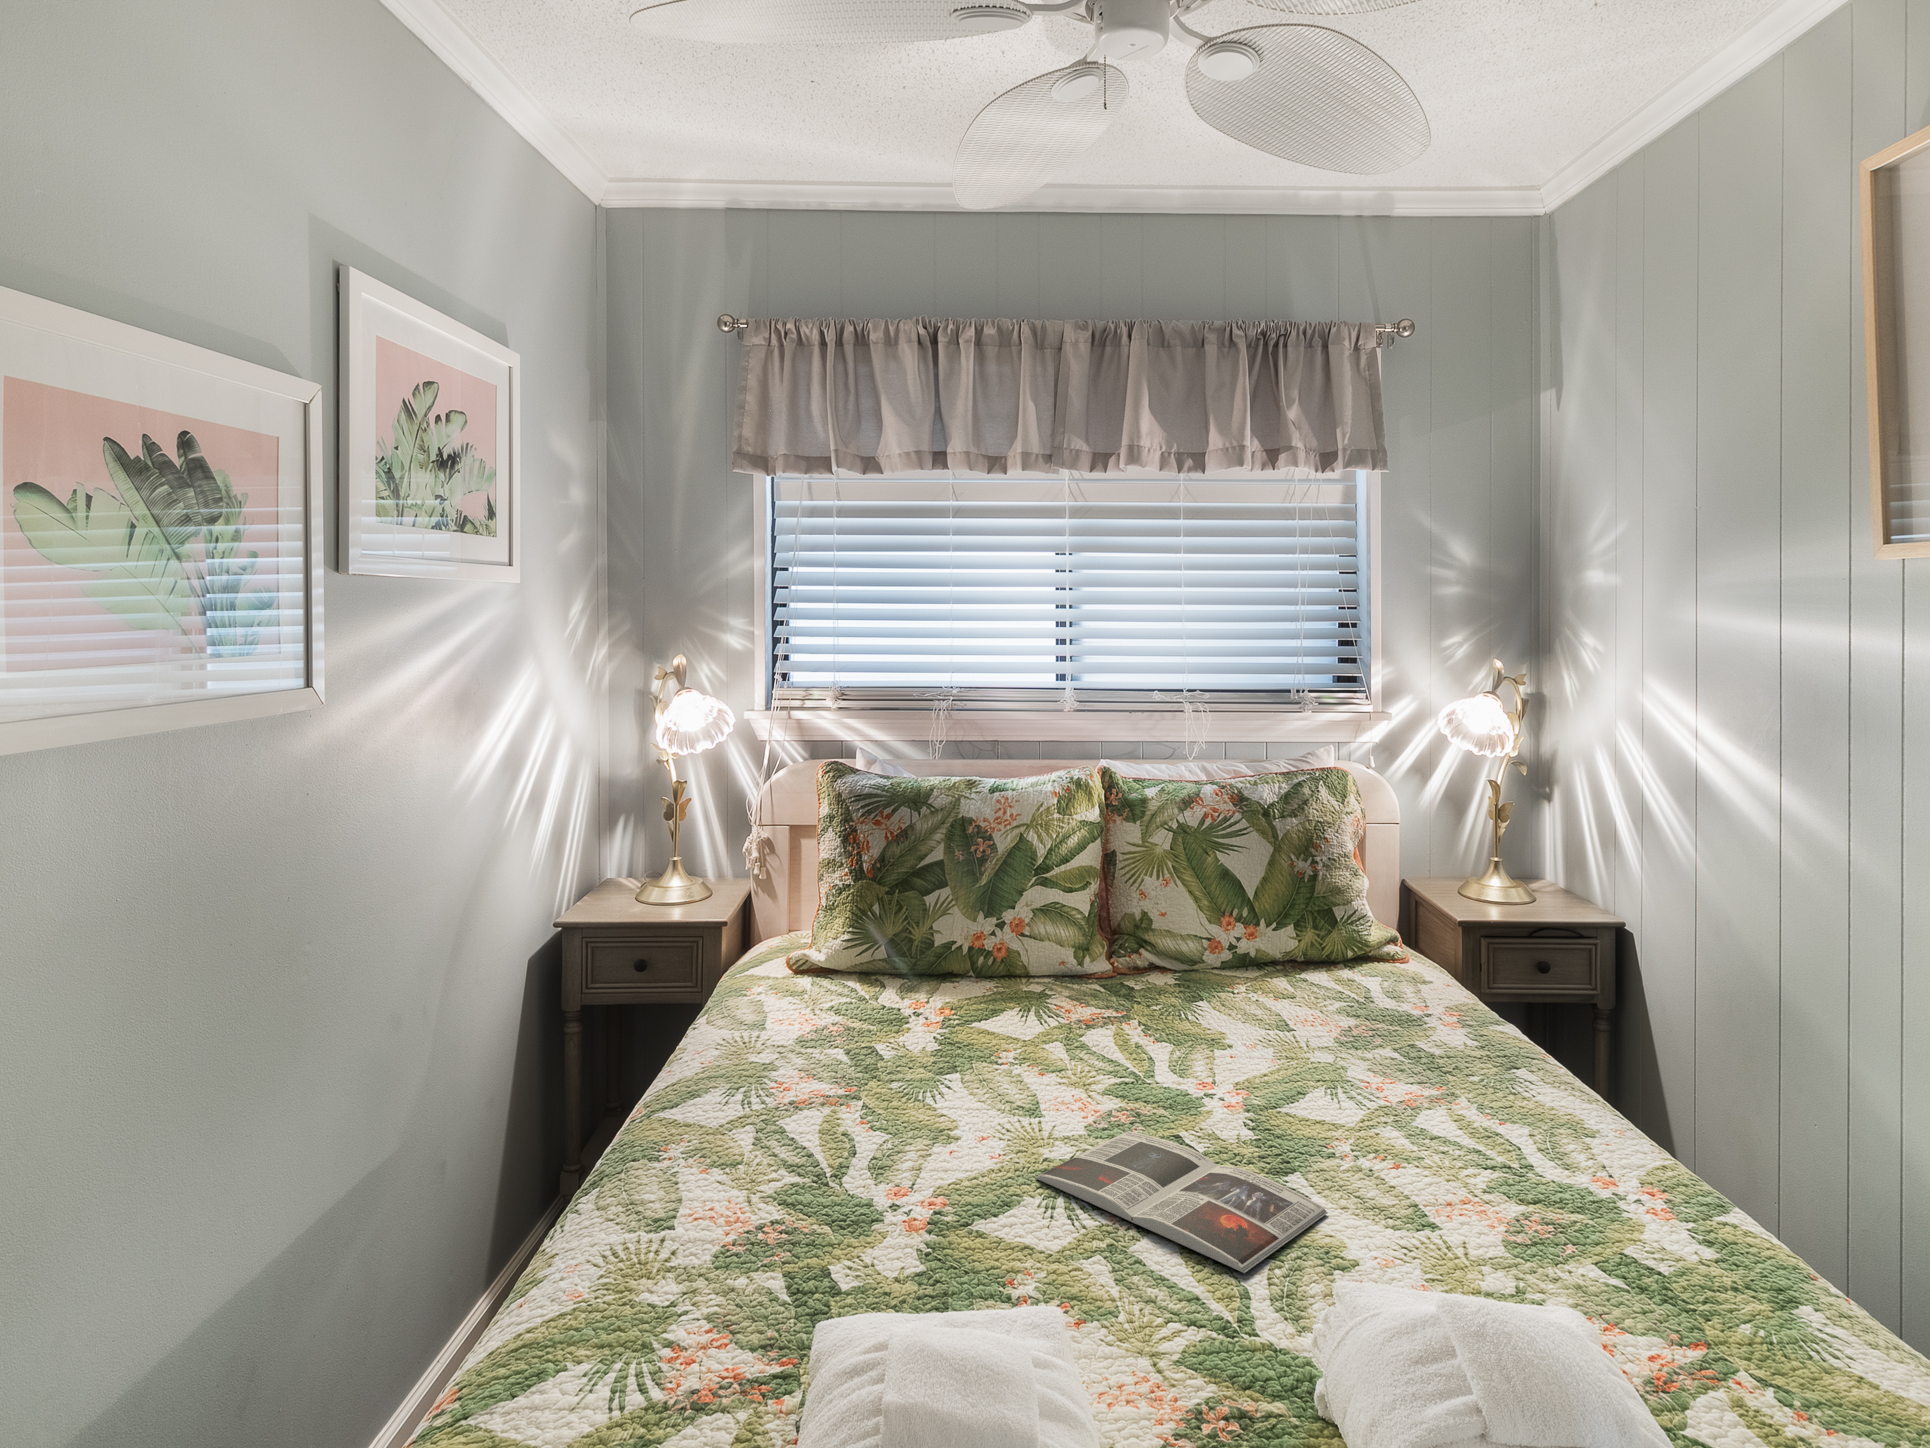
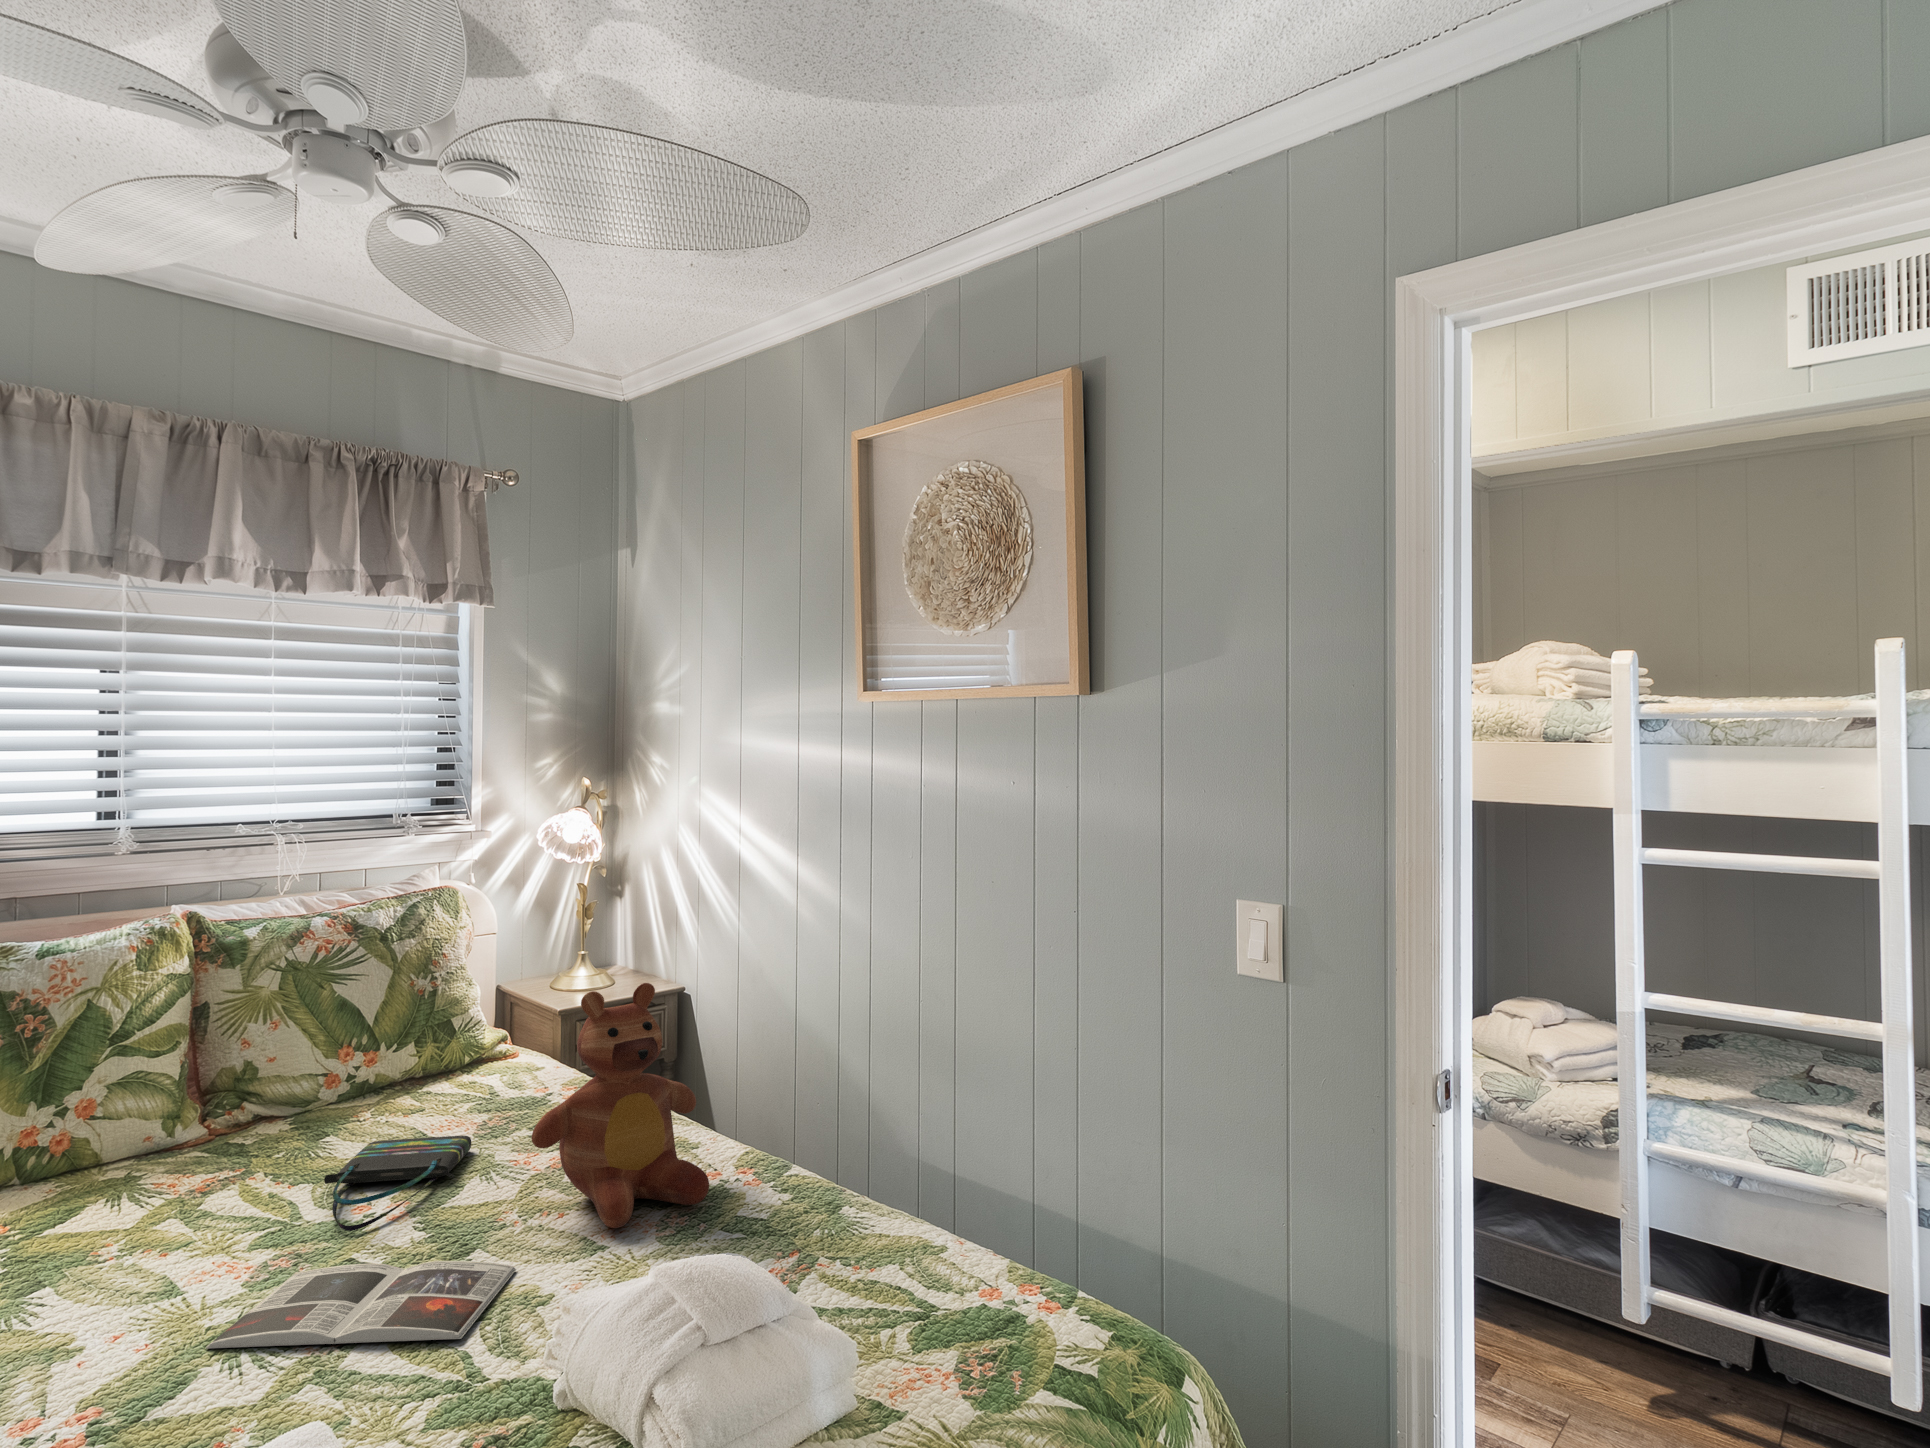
teddy bear: none [1364,914,1590,1213] -> present [531,983,709,1228]
tote bag: none [1176,1017,1325,1105] -> present [324,1136,471,1231]

